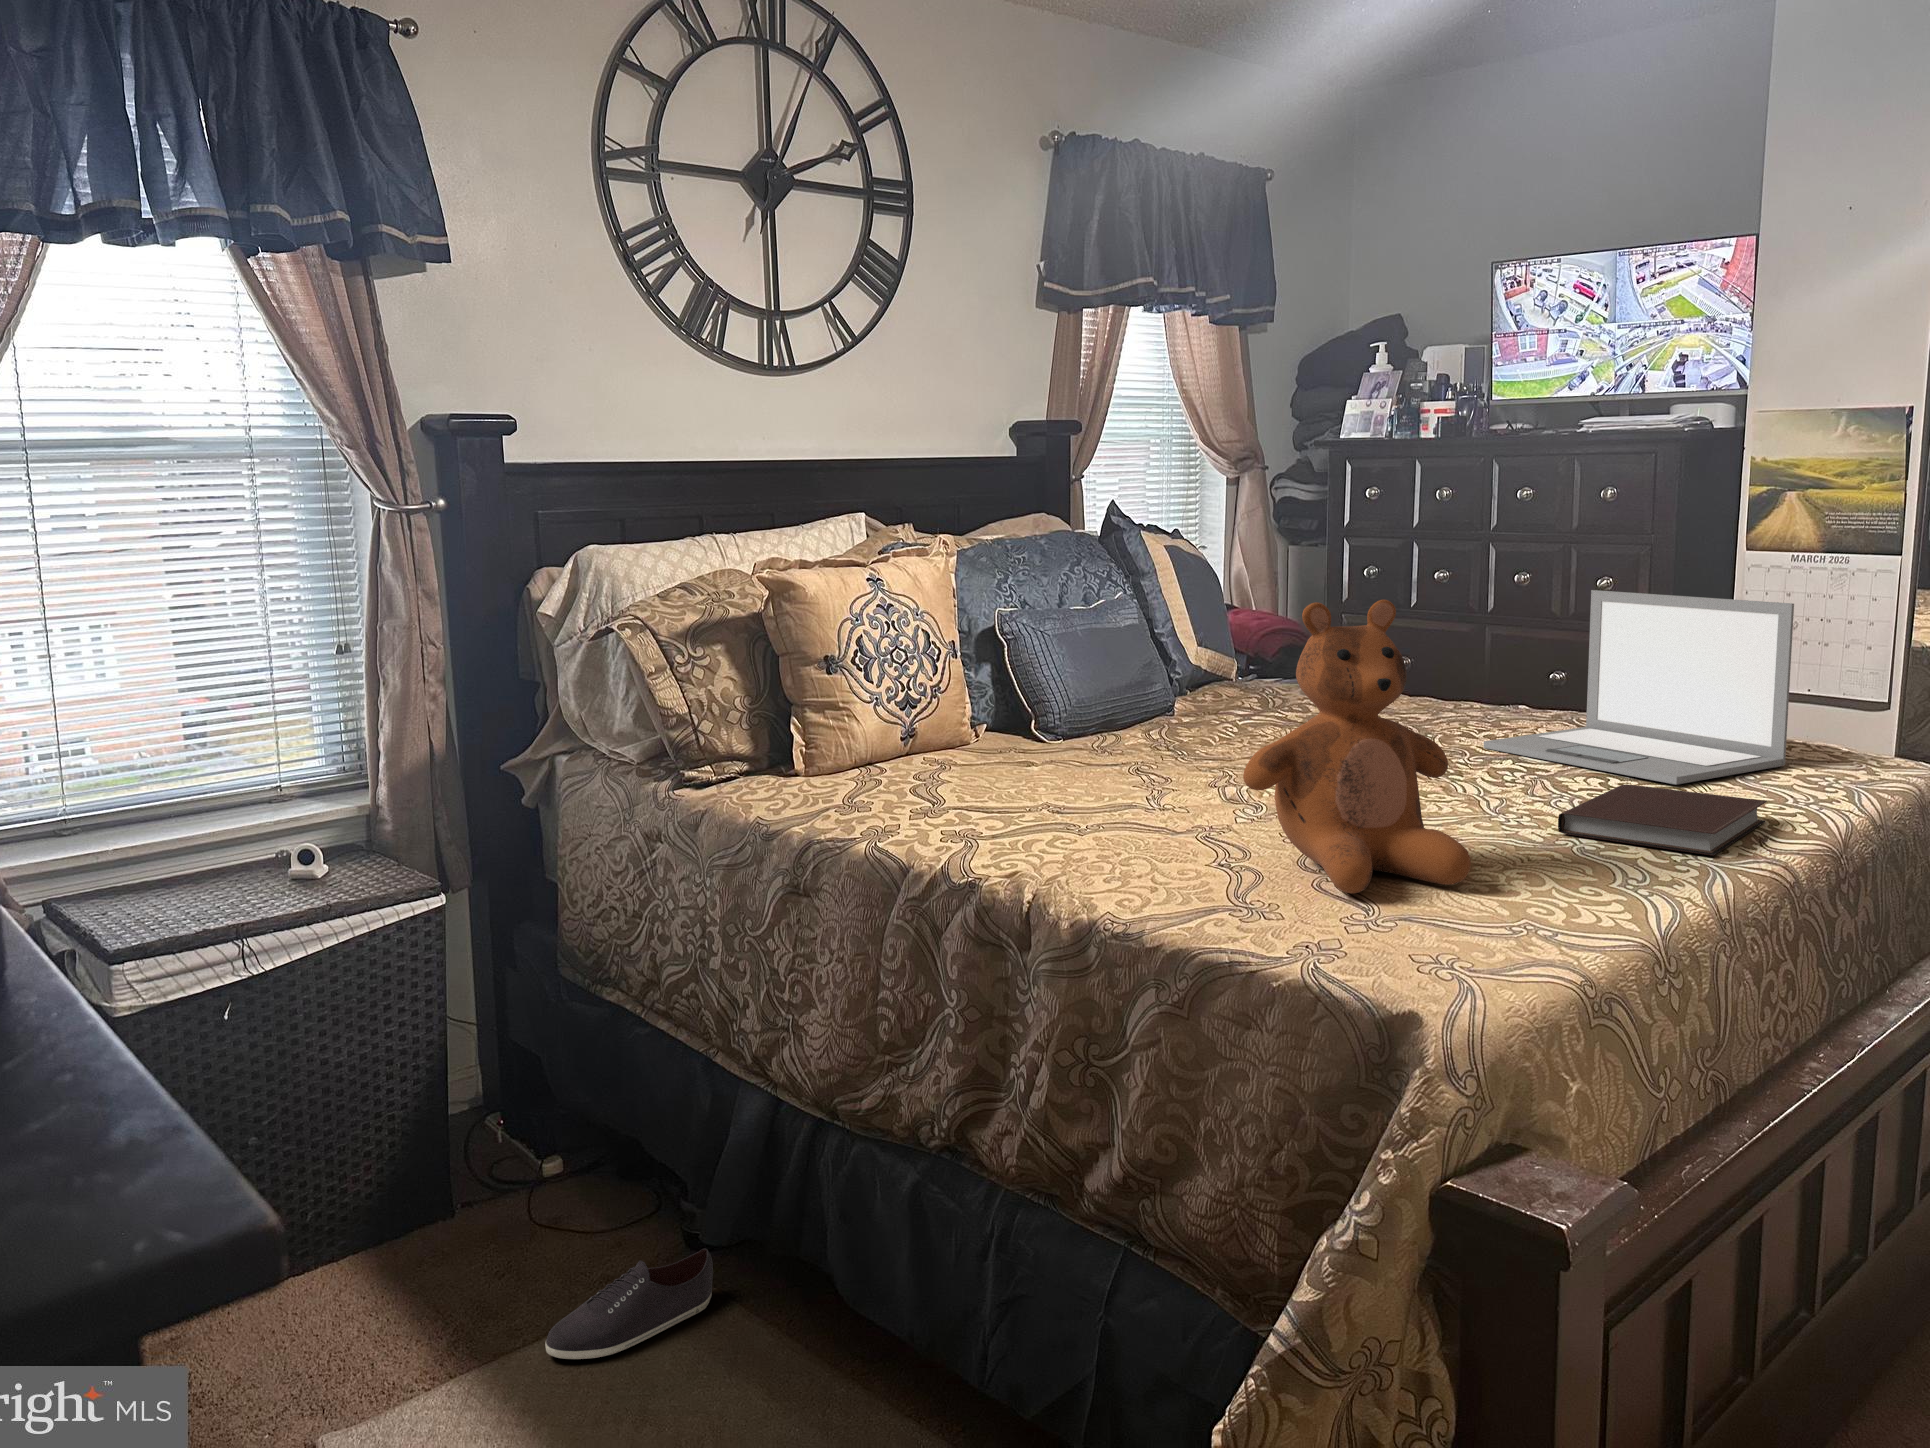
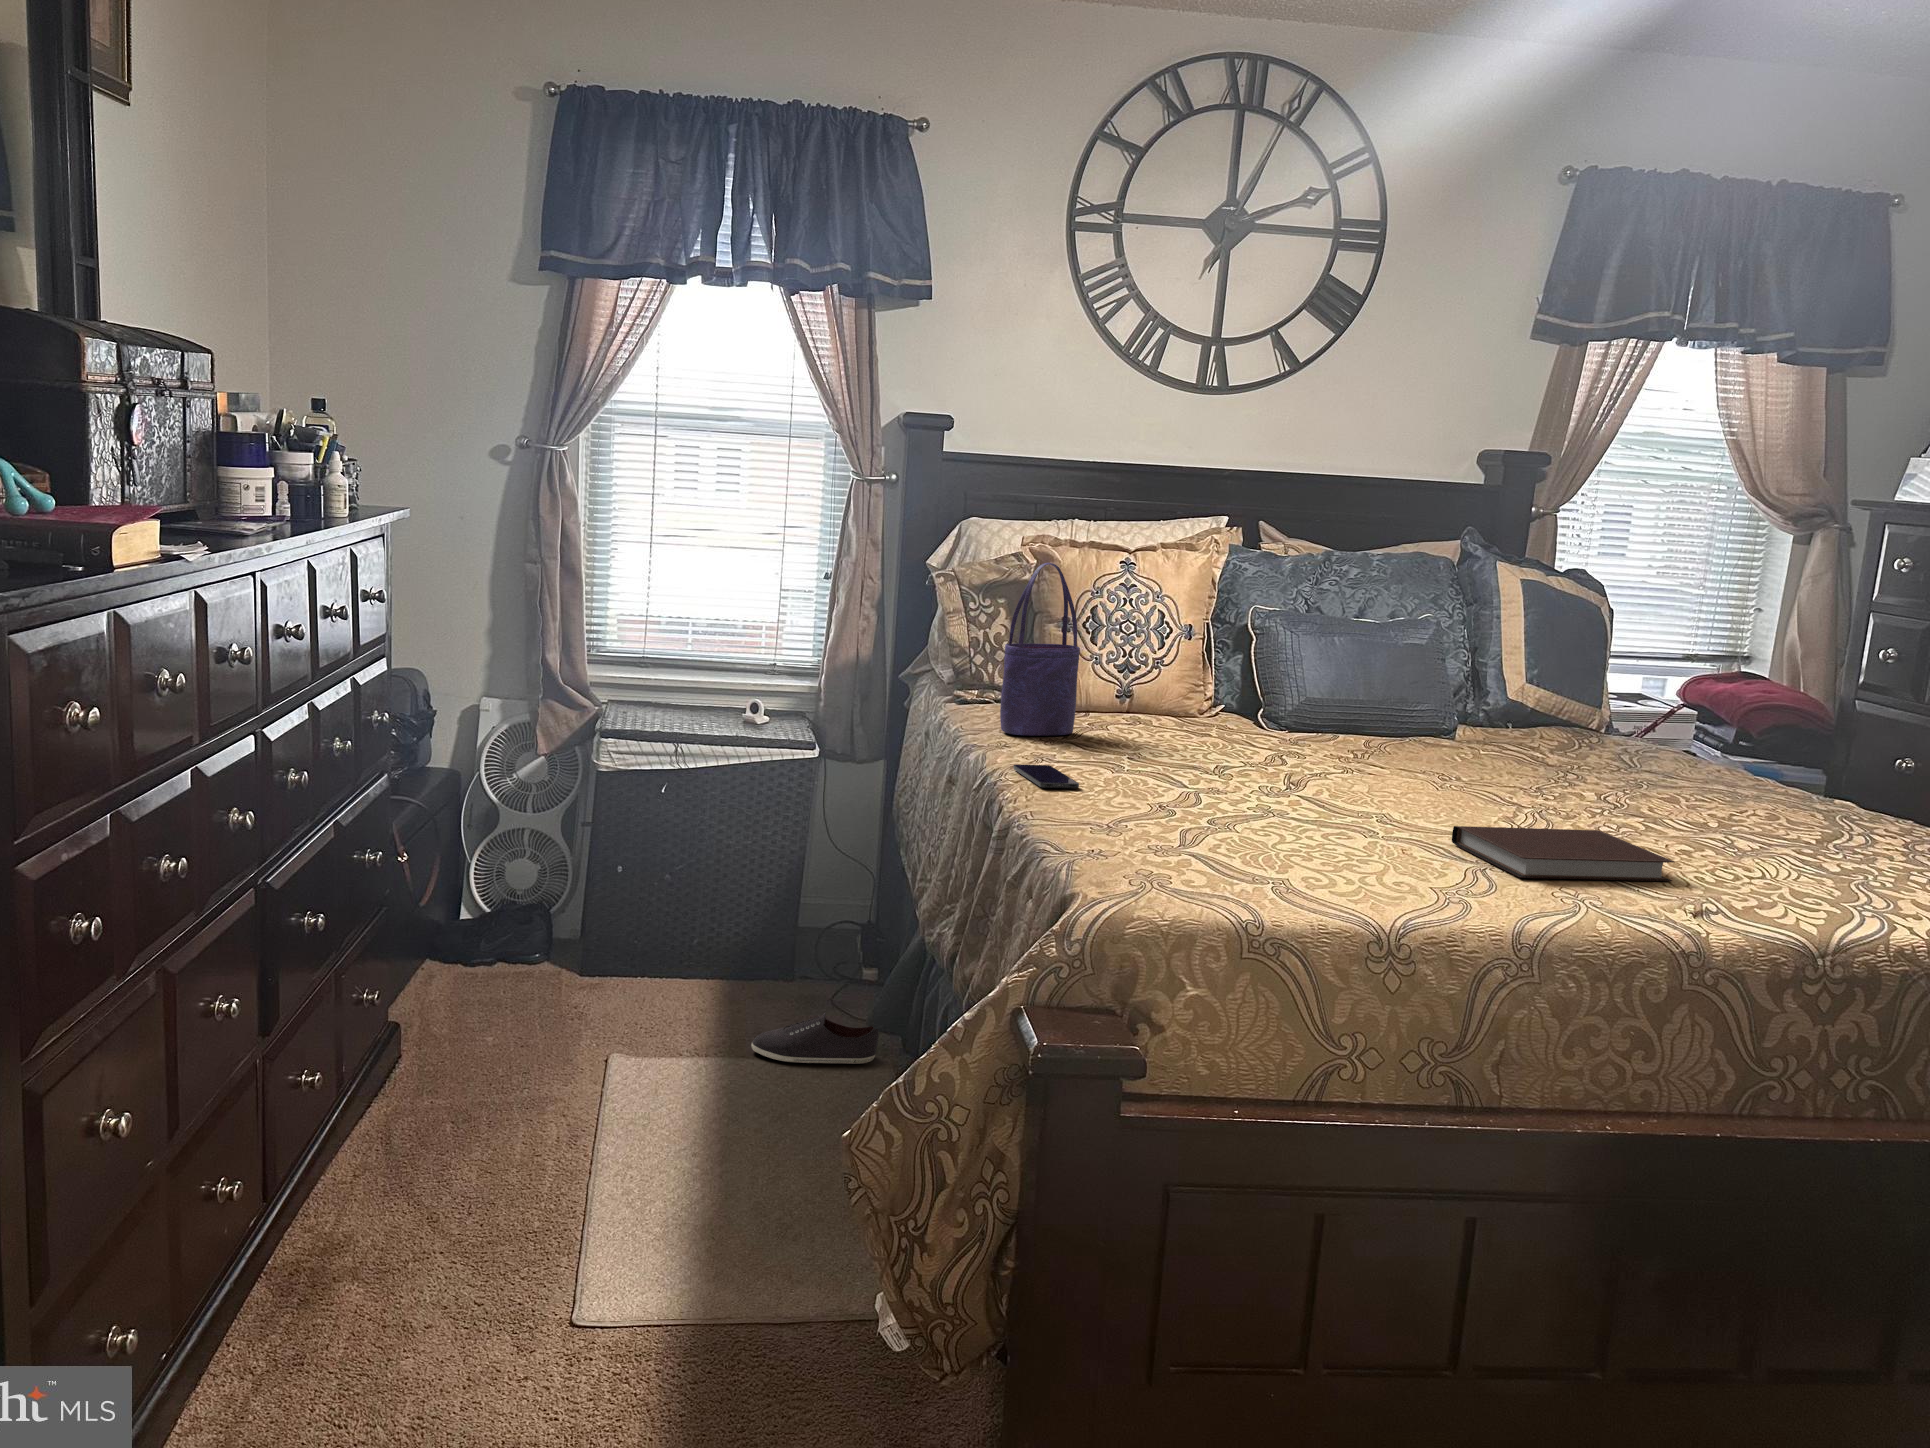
tote bag: none [858,586,934,818] -> present [1000,563,1080,736]
laptop: present [1484,590,1794,785] -> none [1625,669,1907,869]
teddy bear: present [1243,600,1471,894] -> none [1147,603,1322,837]
smartphone: none [1020,850,1147,883] -> present [1013,765,1079,788]

